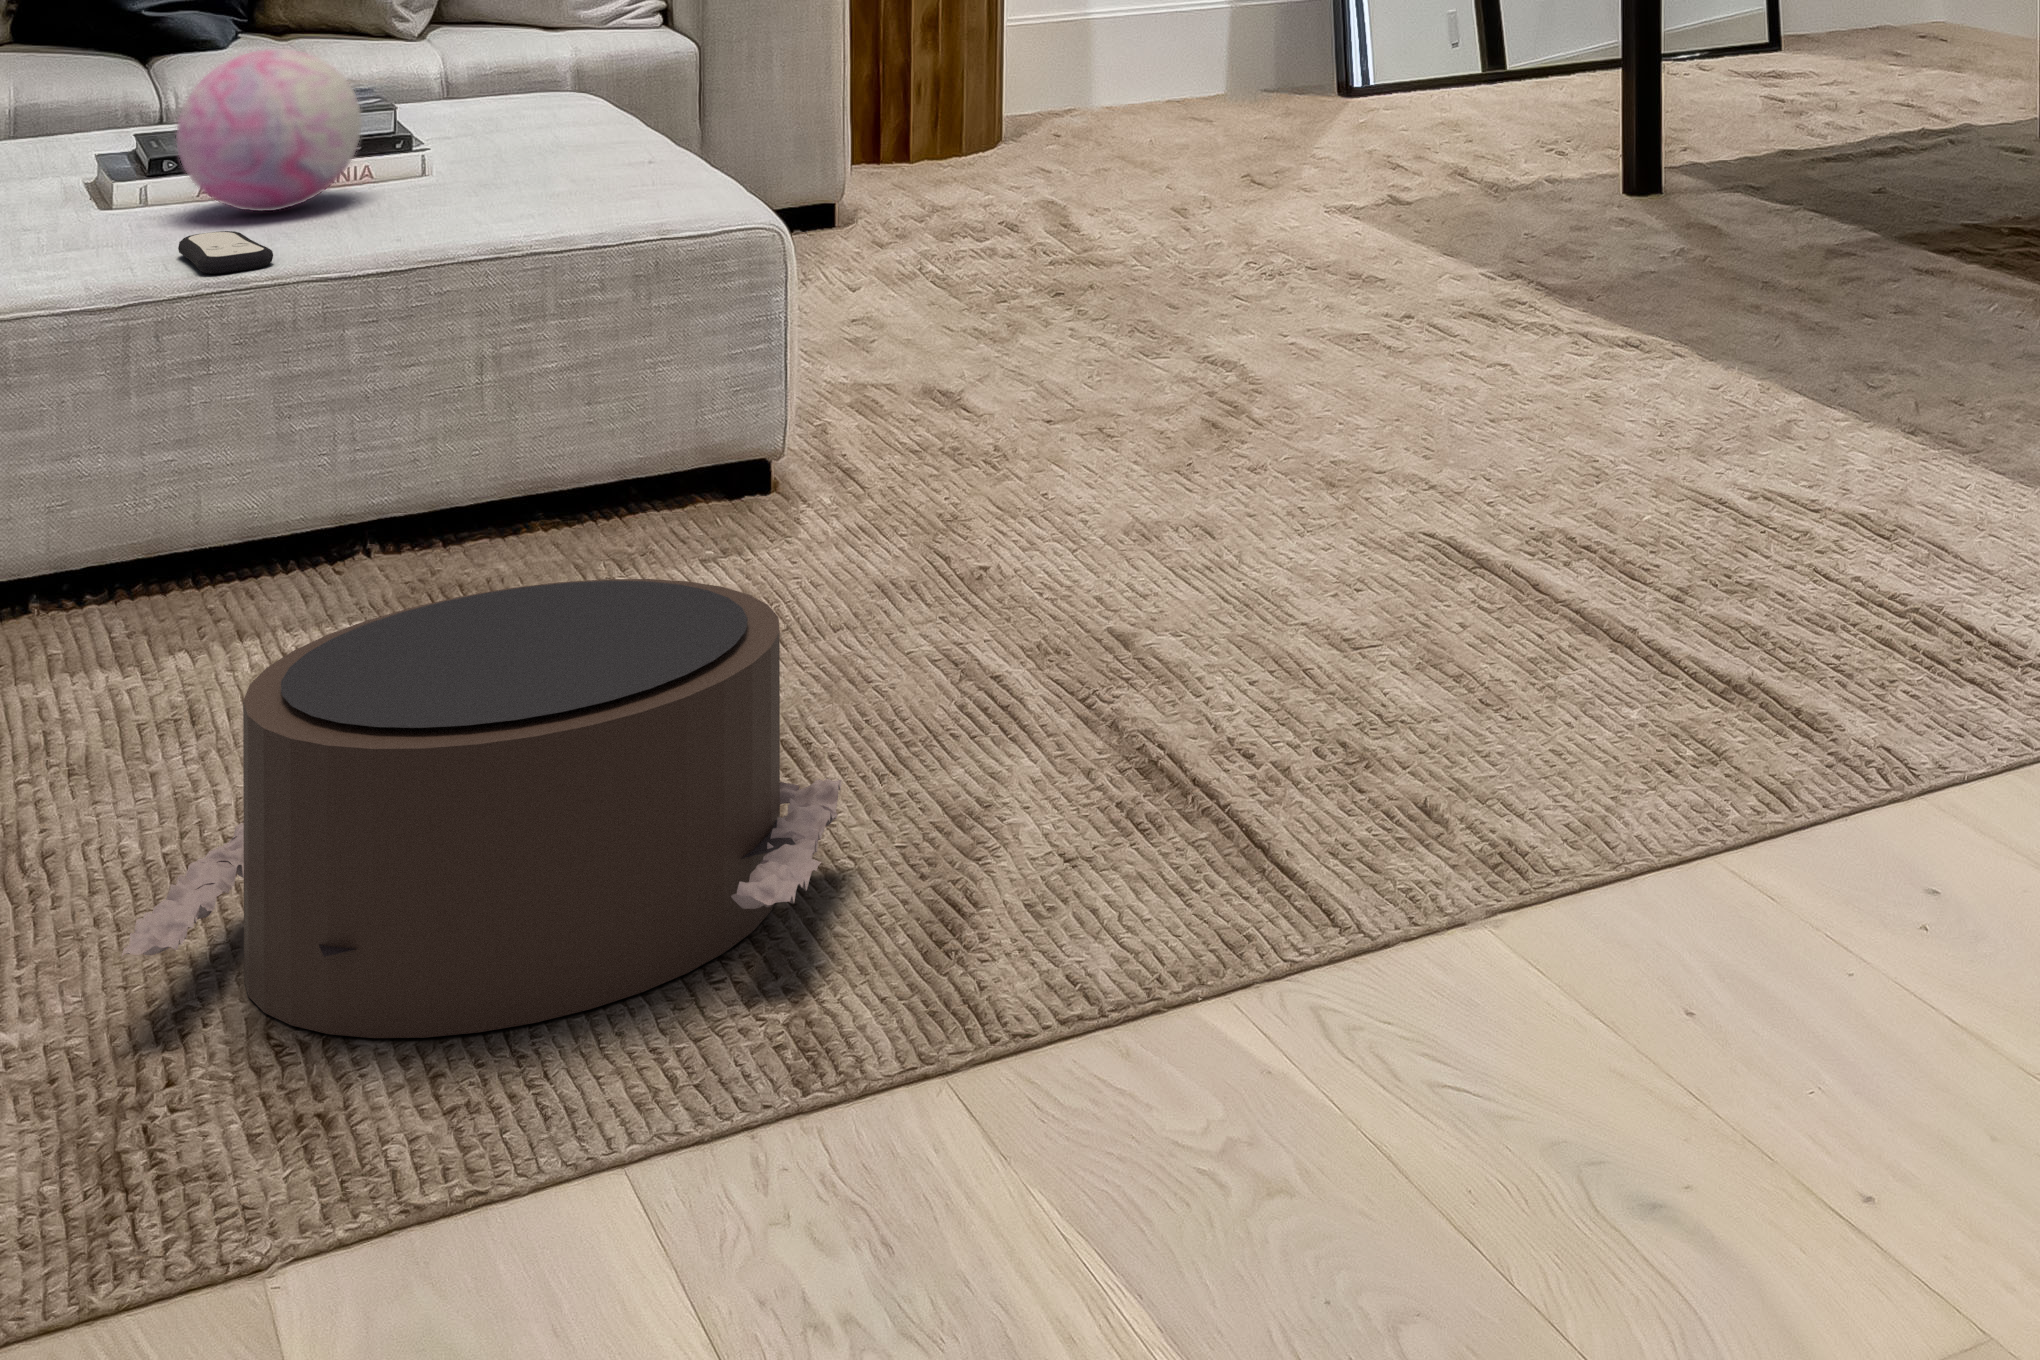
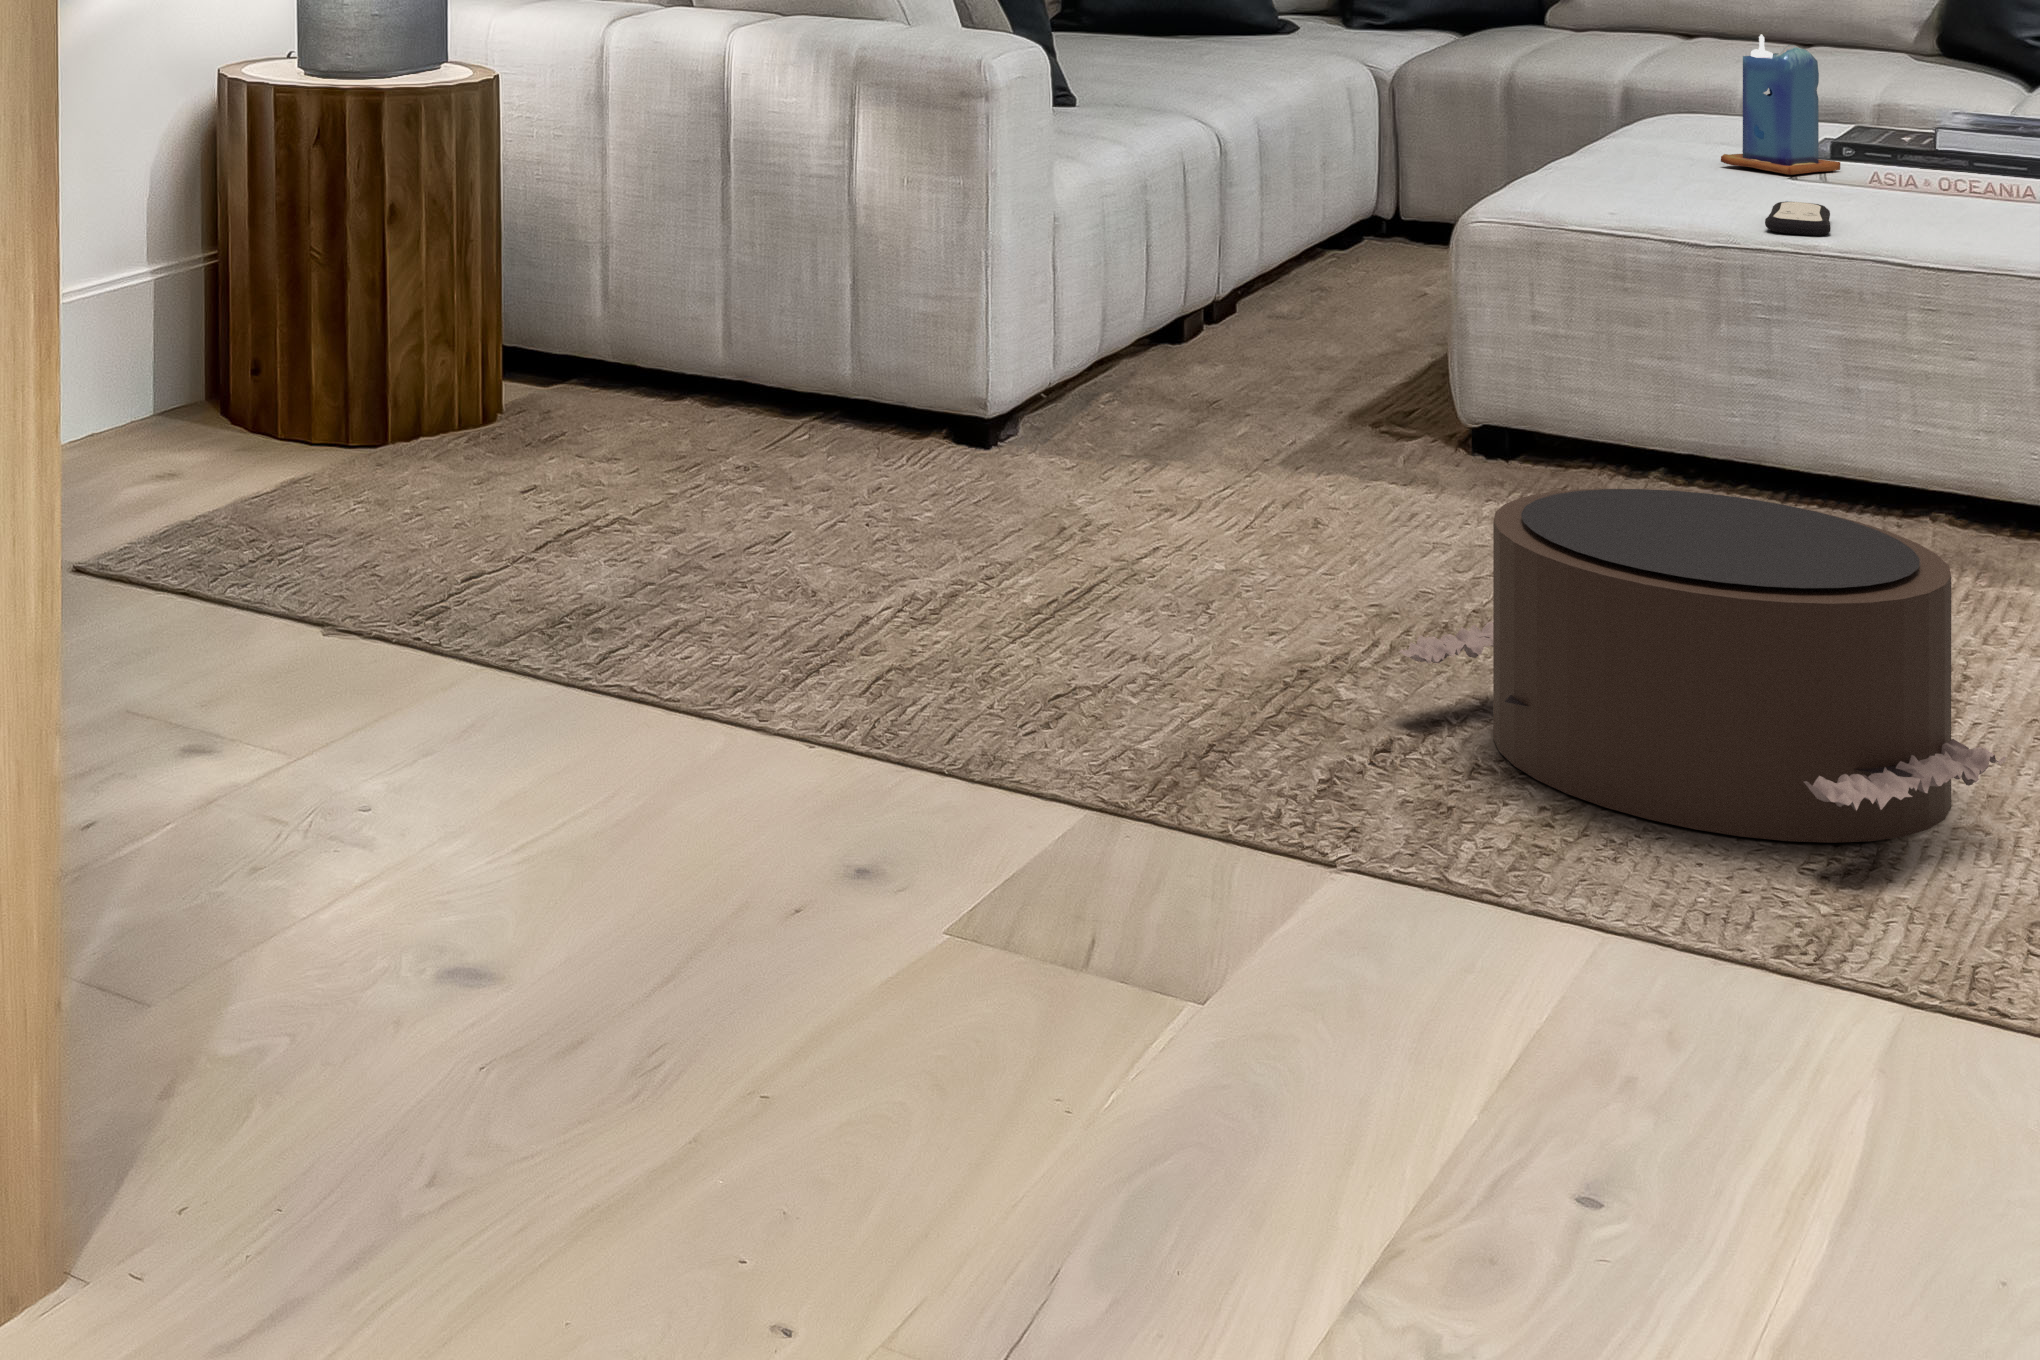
candle: none [6,45,145,206] -> present [1721,34,1840,175]
decorative orb: present [176,49,362,211] -> none [1816,58,1983,203]

